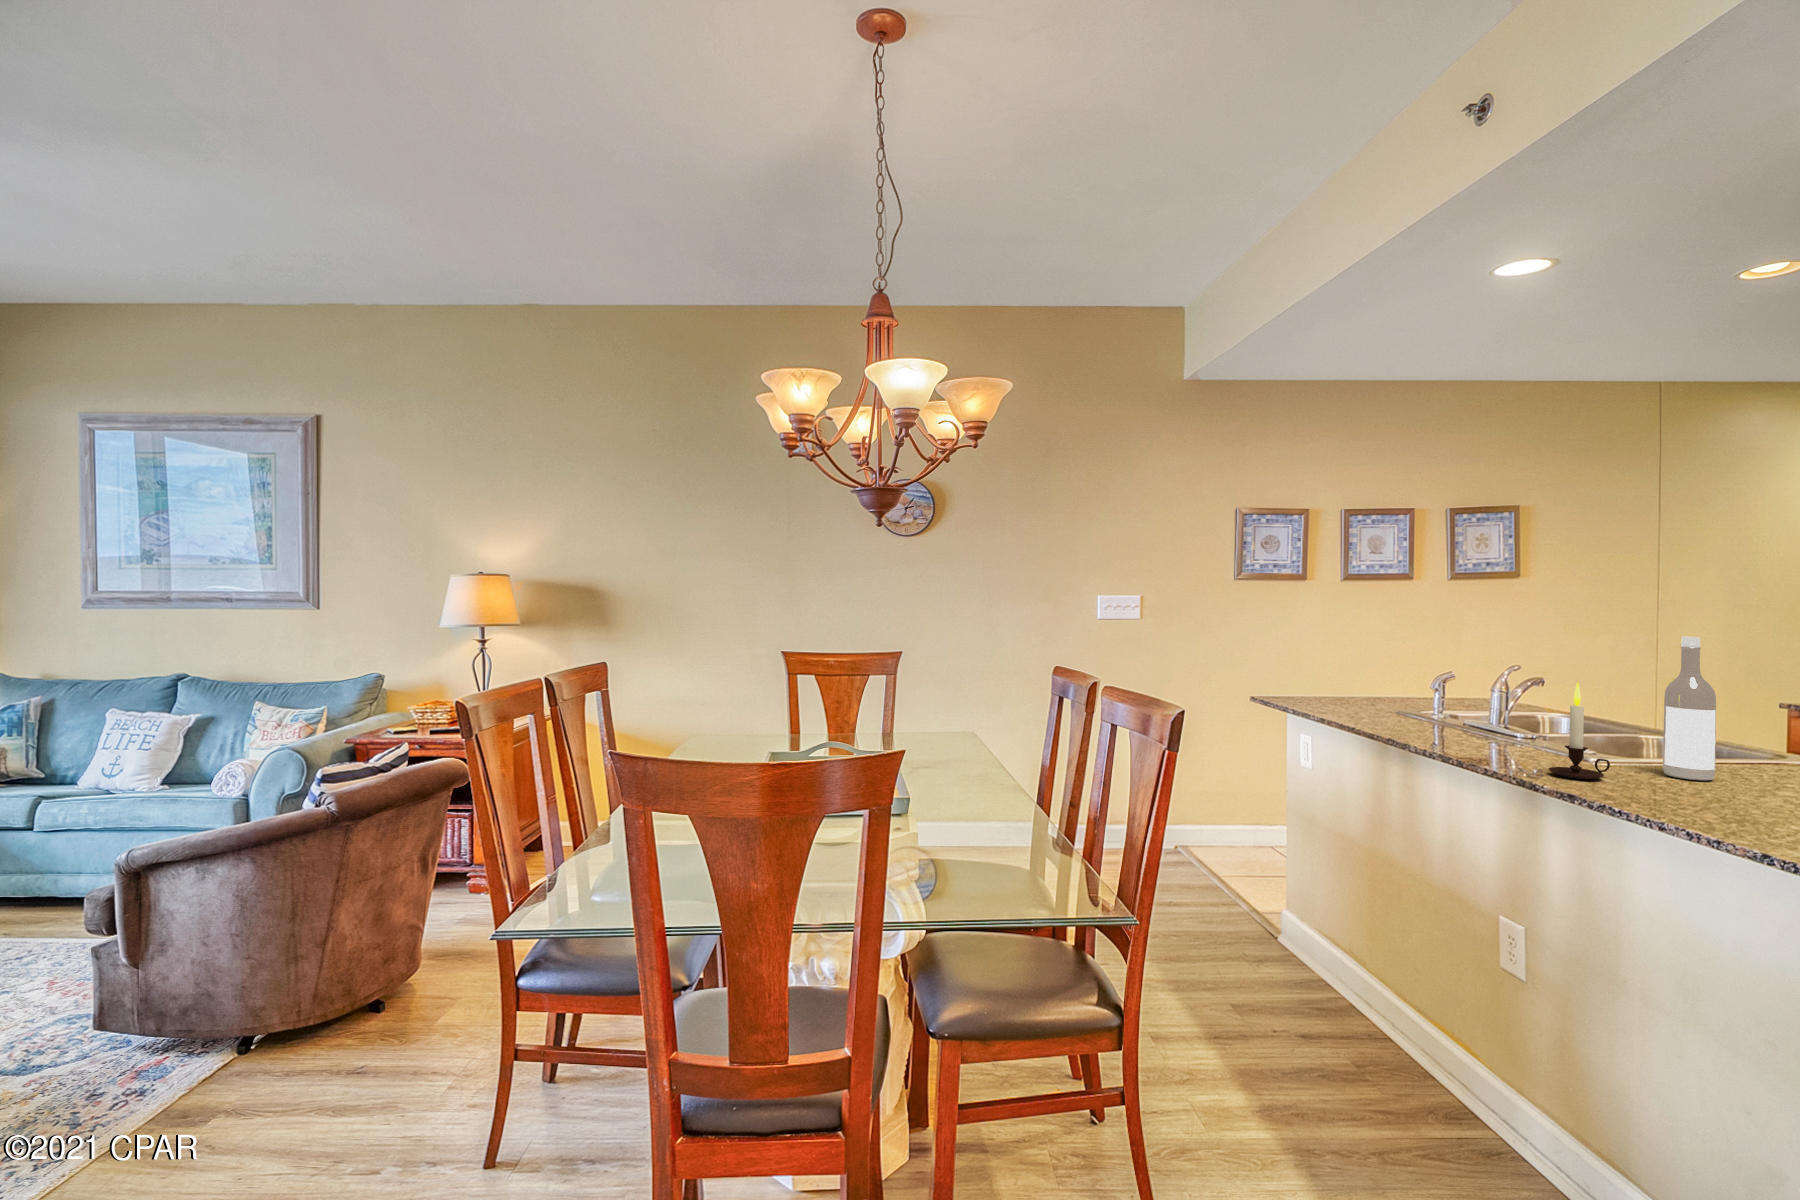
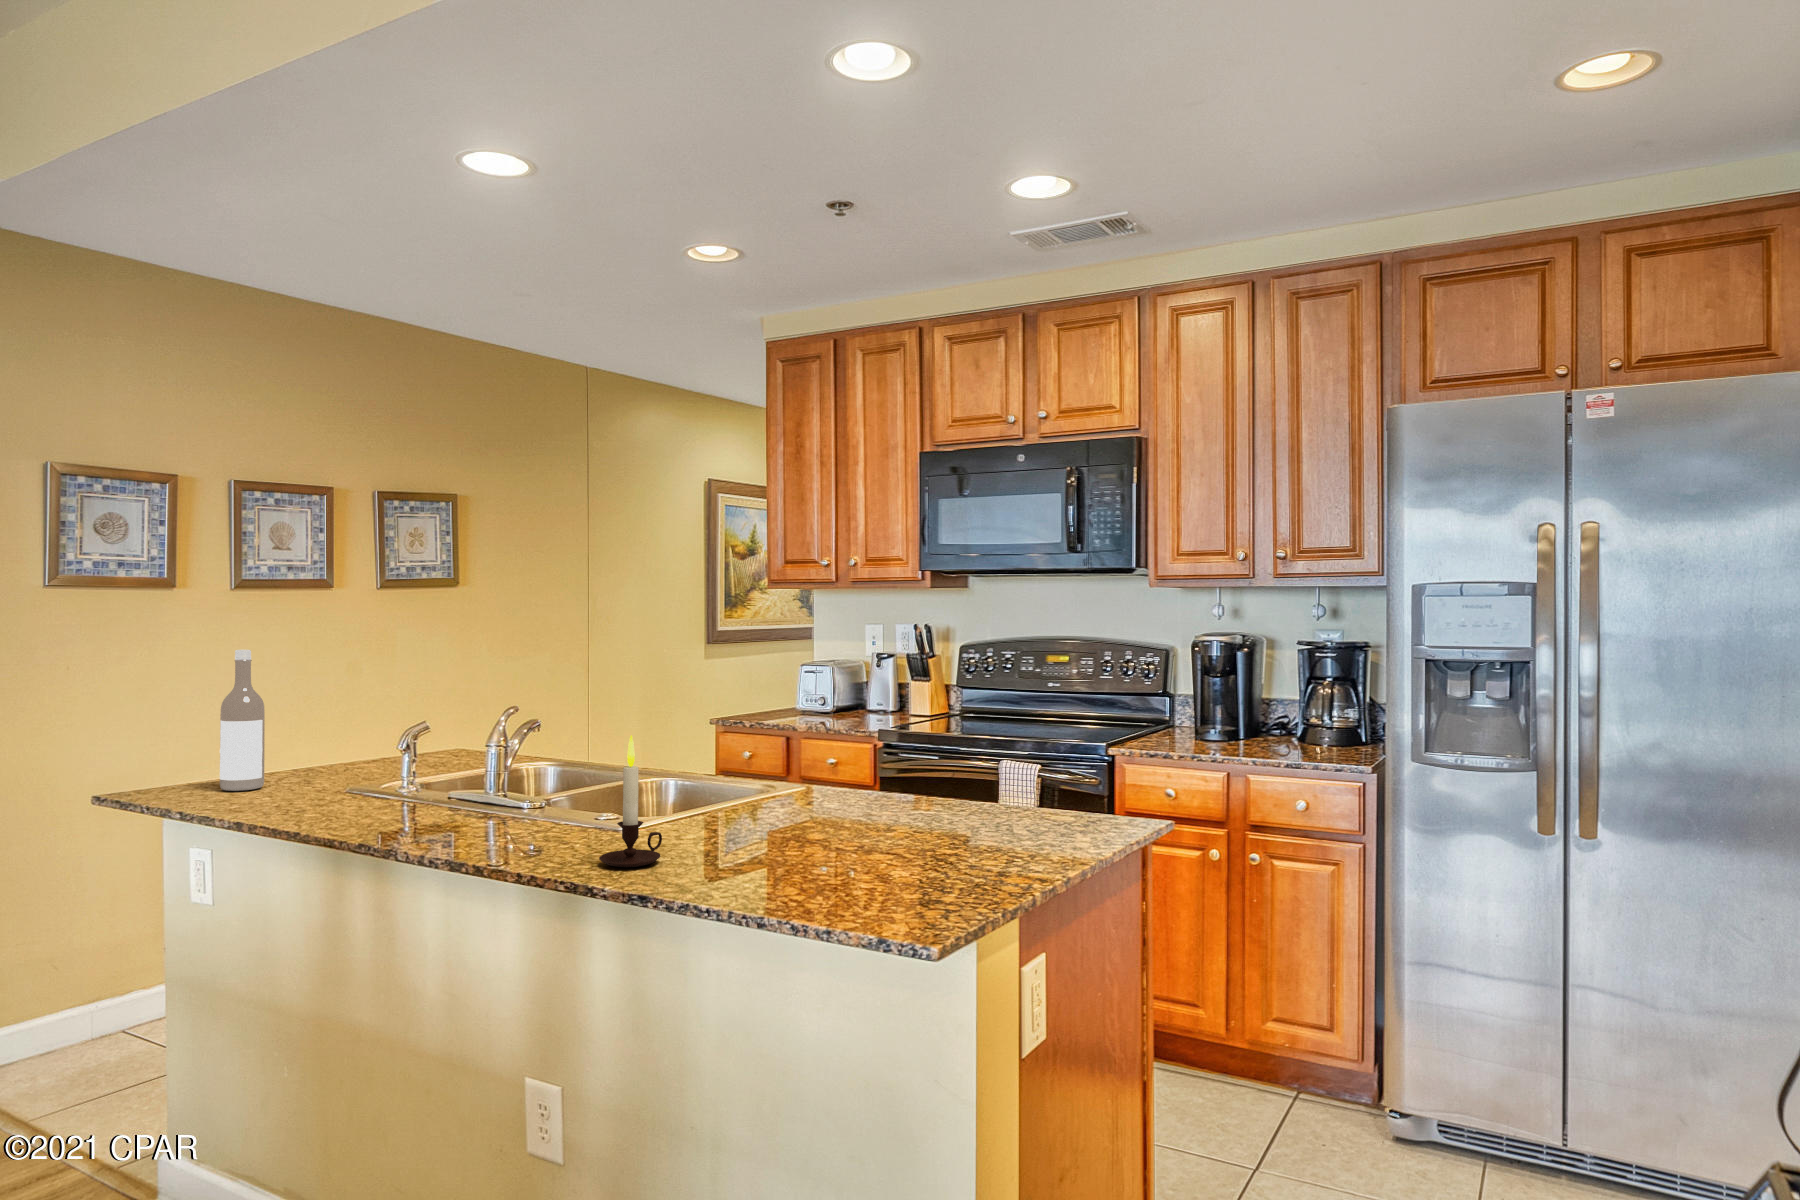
wine bottle: present [1663,637,1716,781] -> present [220,650,265,791]

